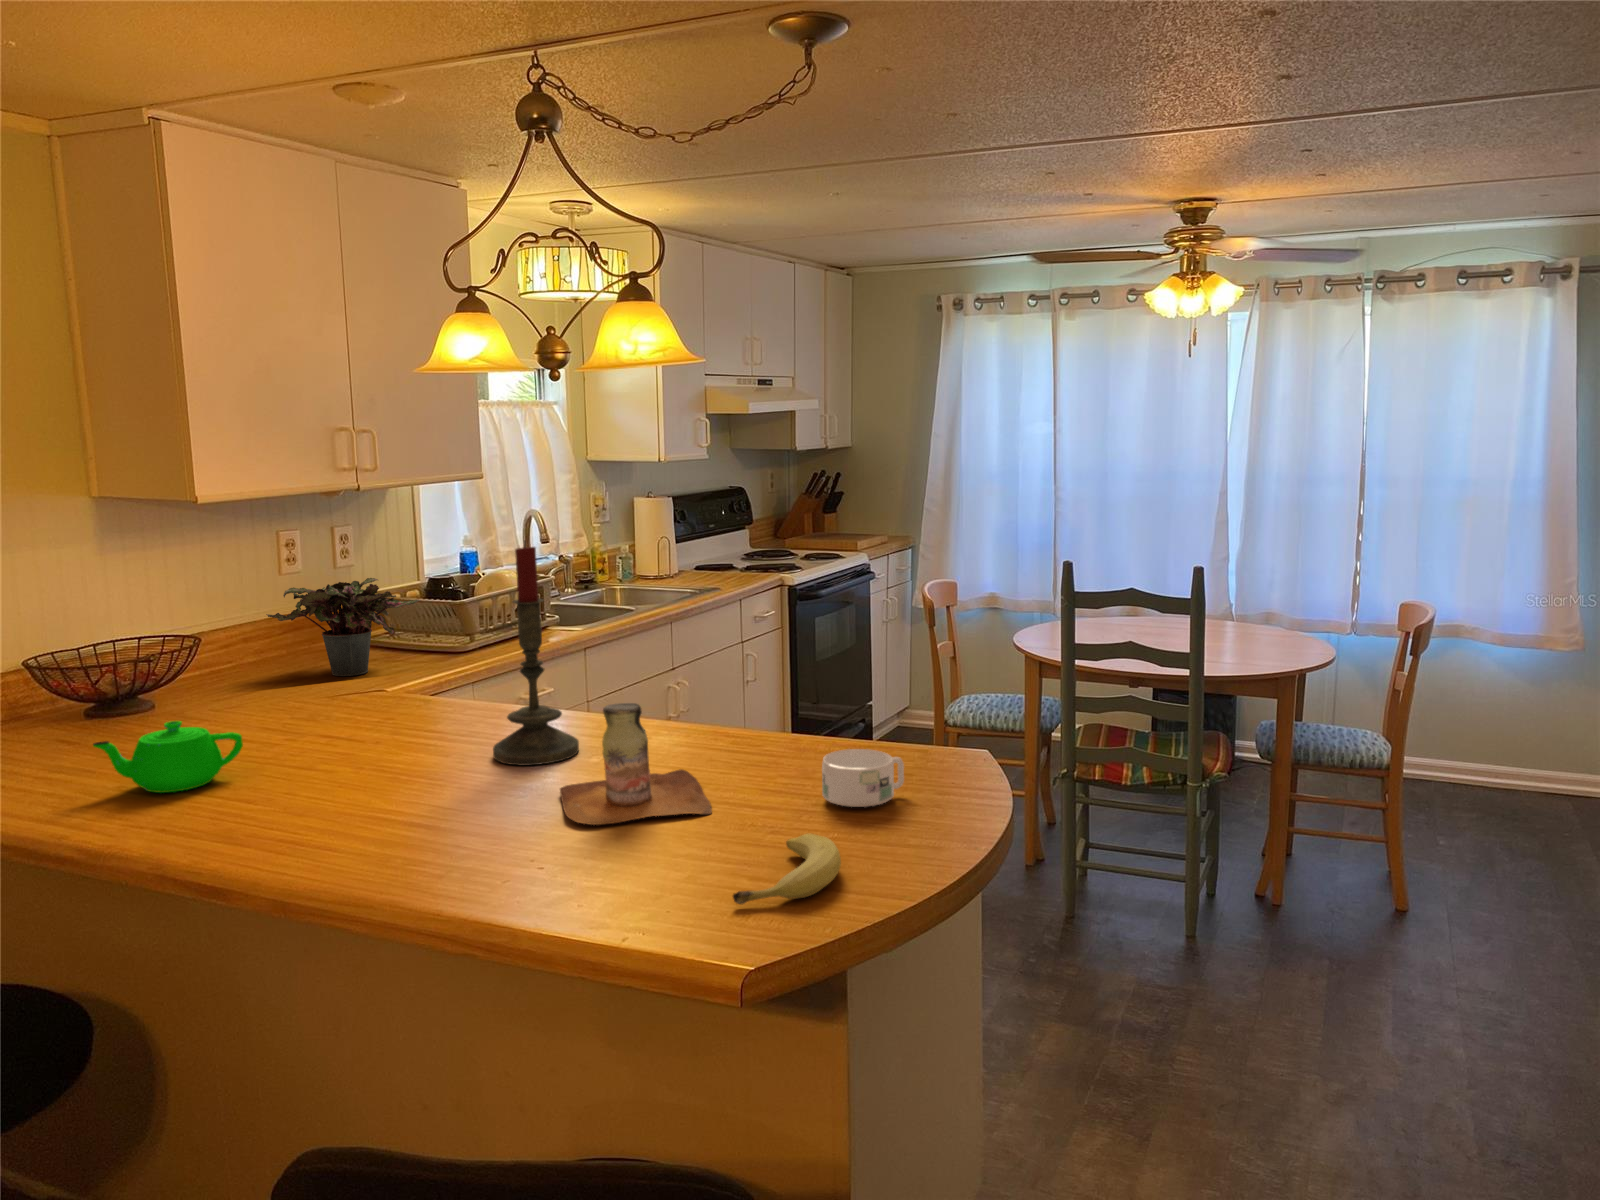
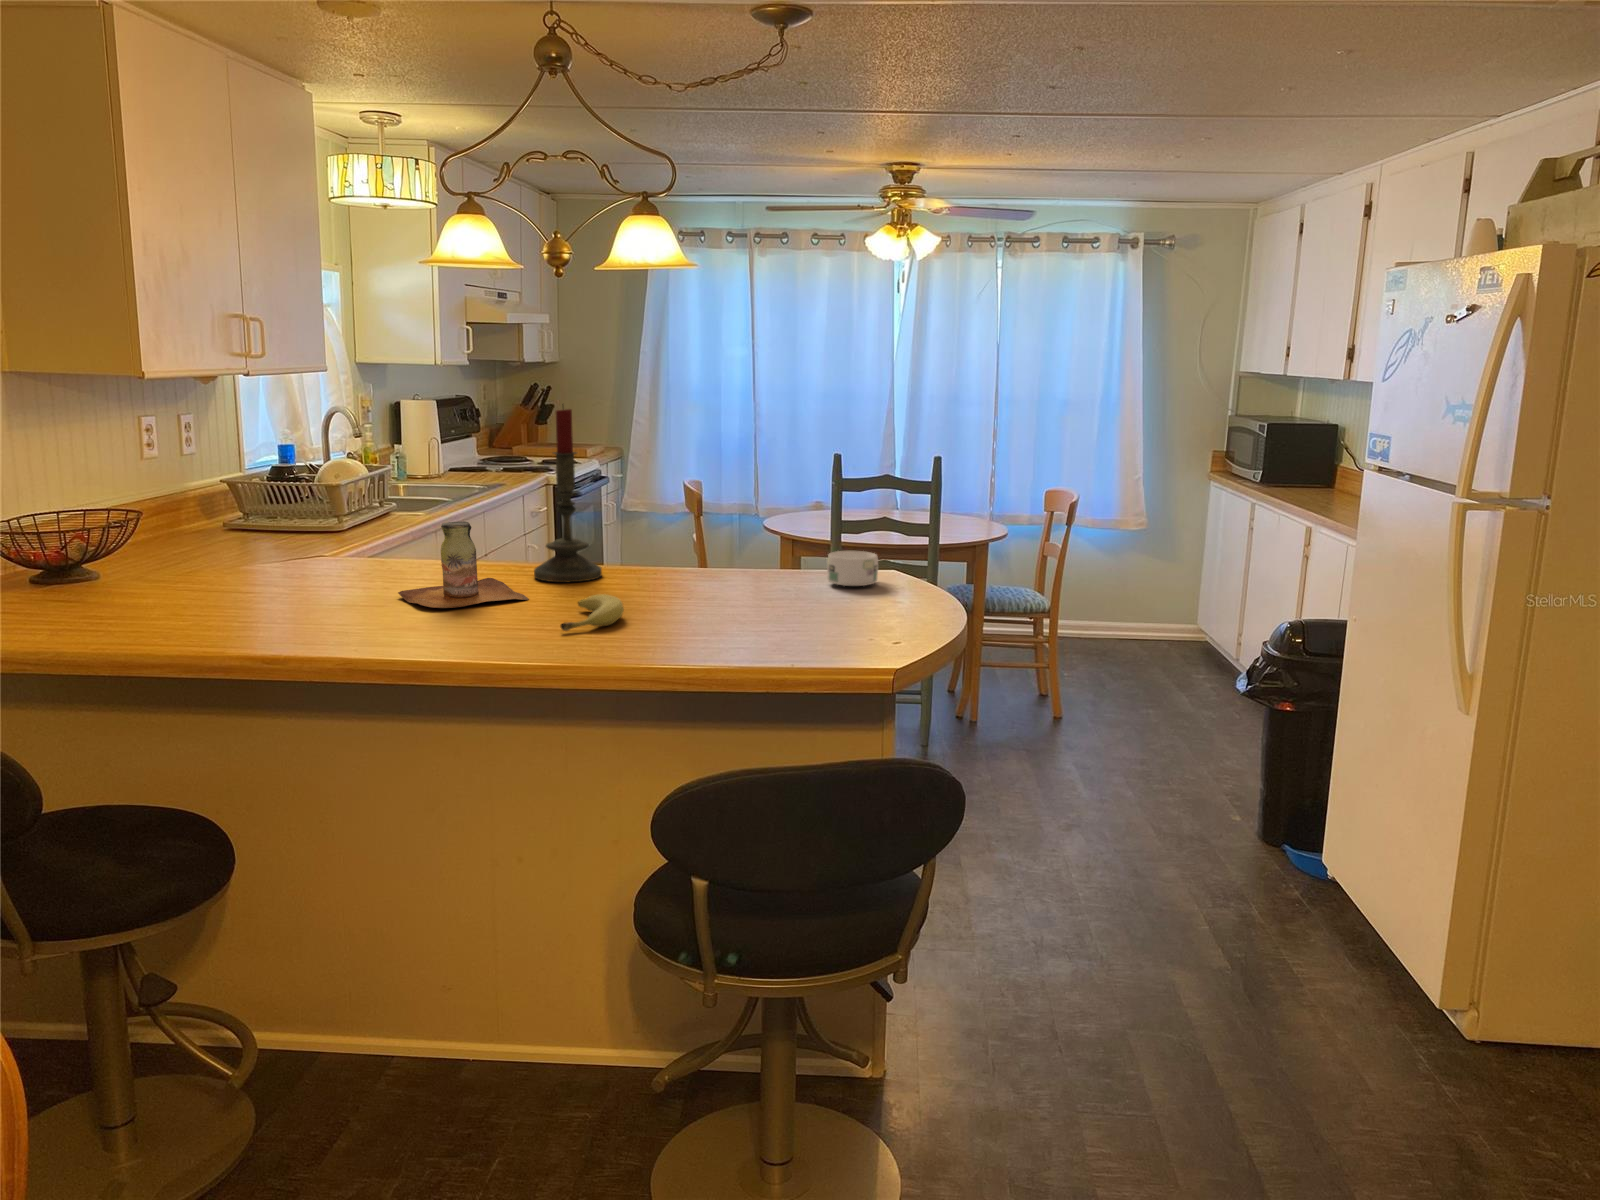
potted plant: present [266,578,421,676] -> none [166,459,318,549]
bottle: present [560,703,712,825] -> present [398,521,528,608]
teapot: present [93,721,243,793] -> none [220,553,335,612]
fruit: present [733,834,841,904] -> present [561,594,624,631]

